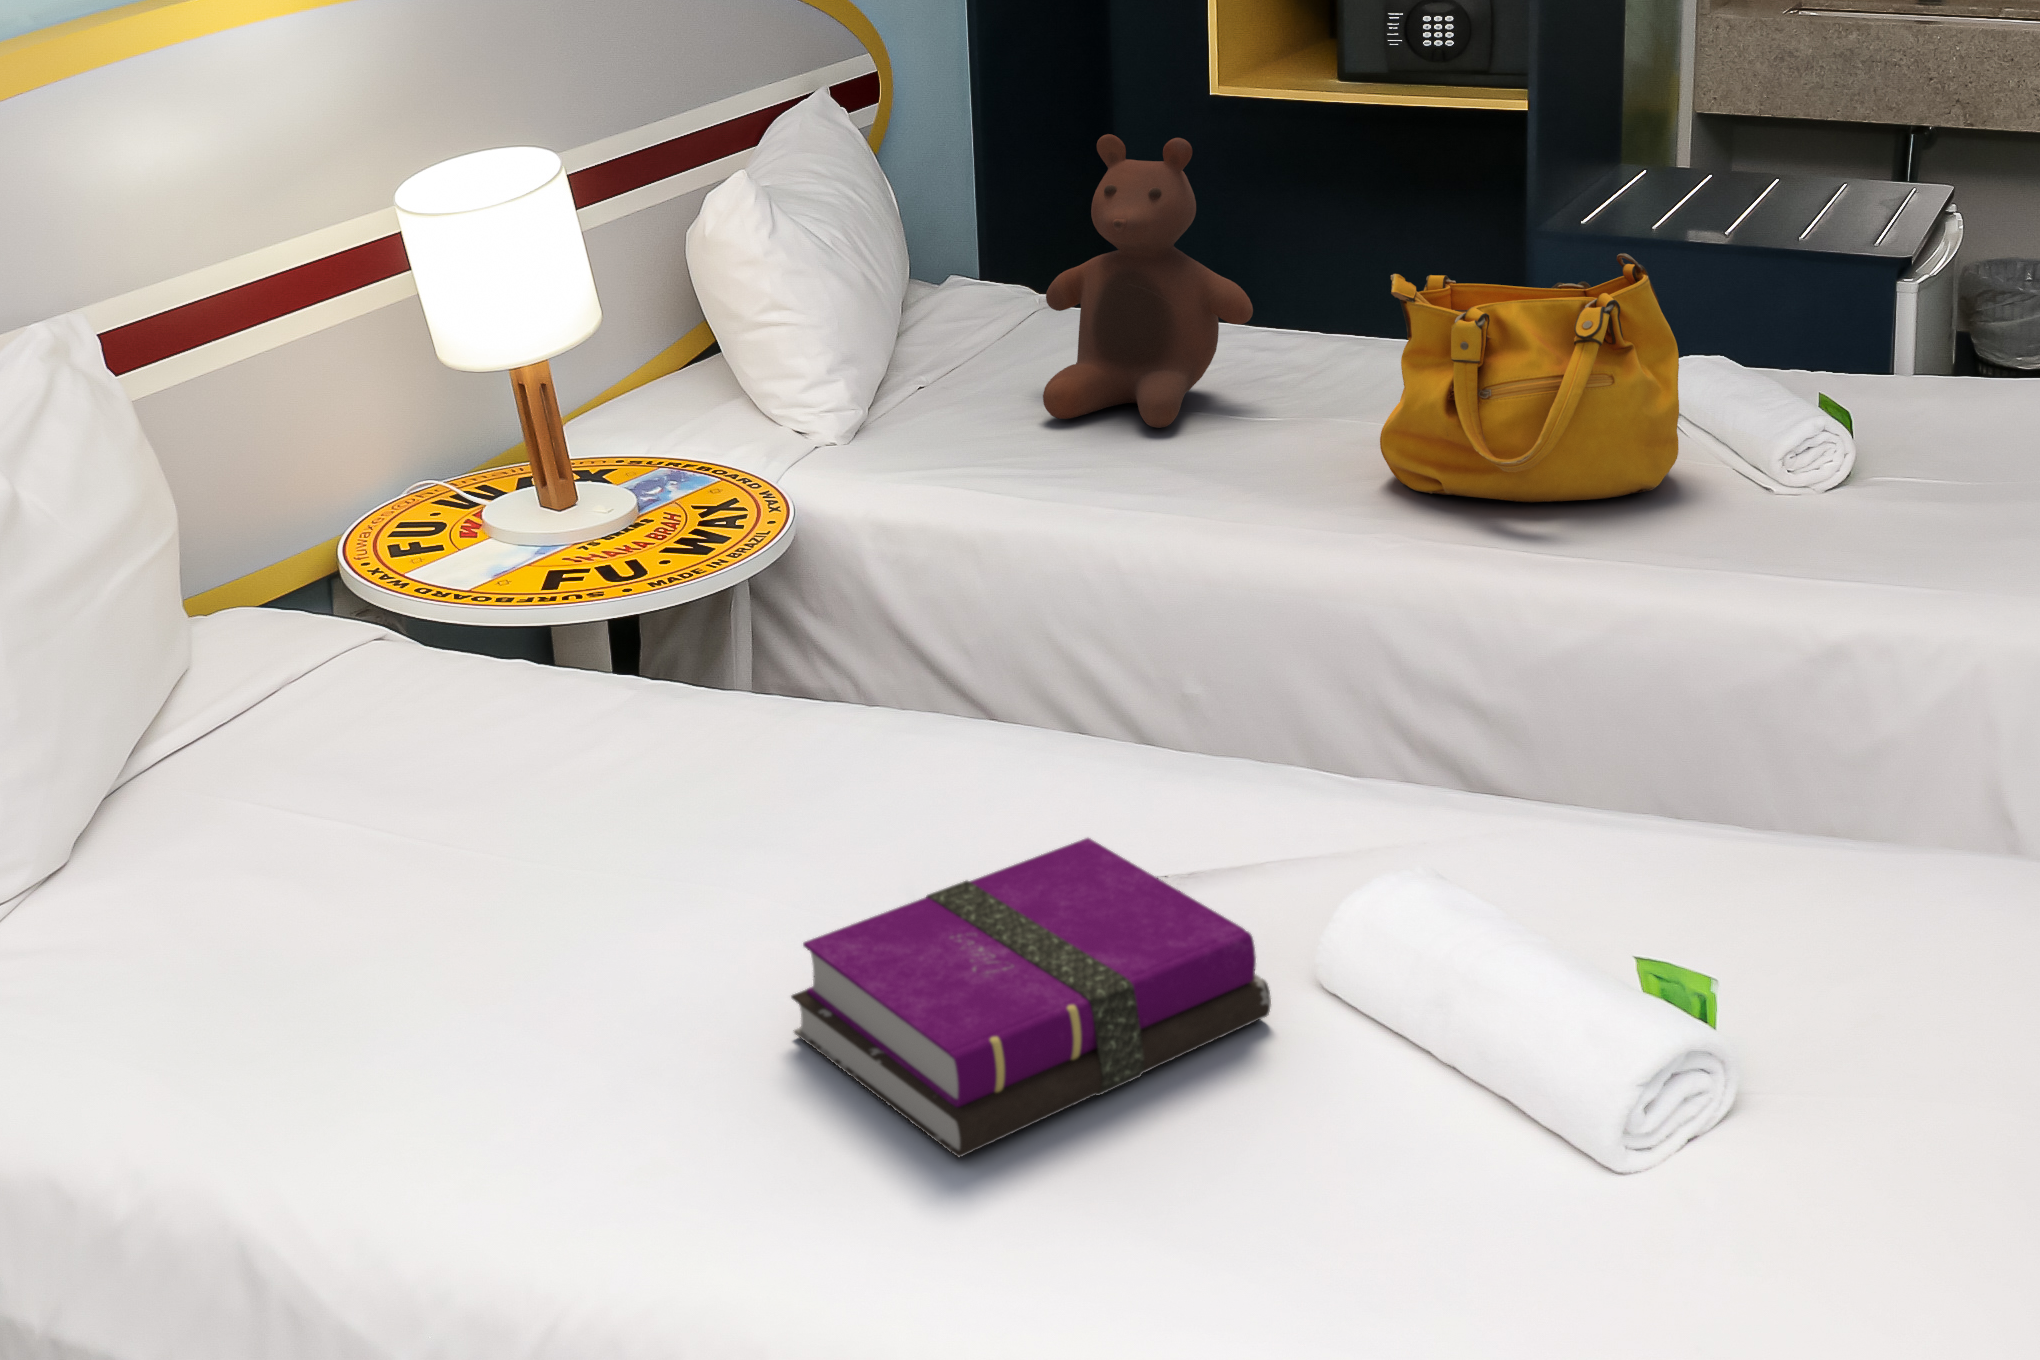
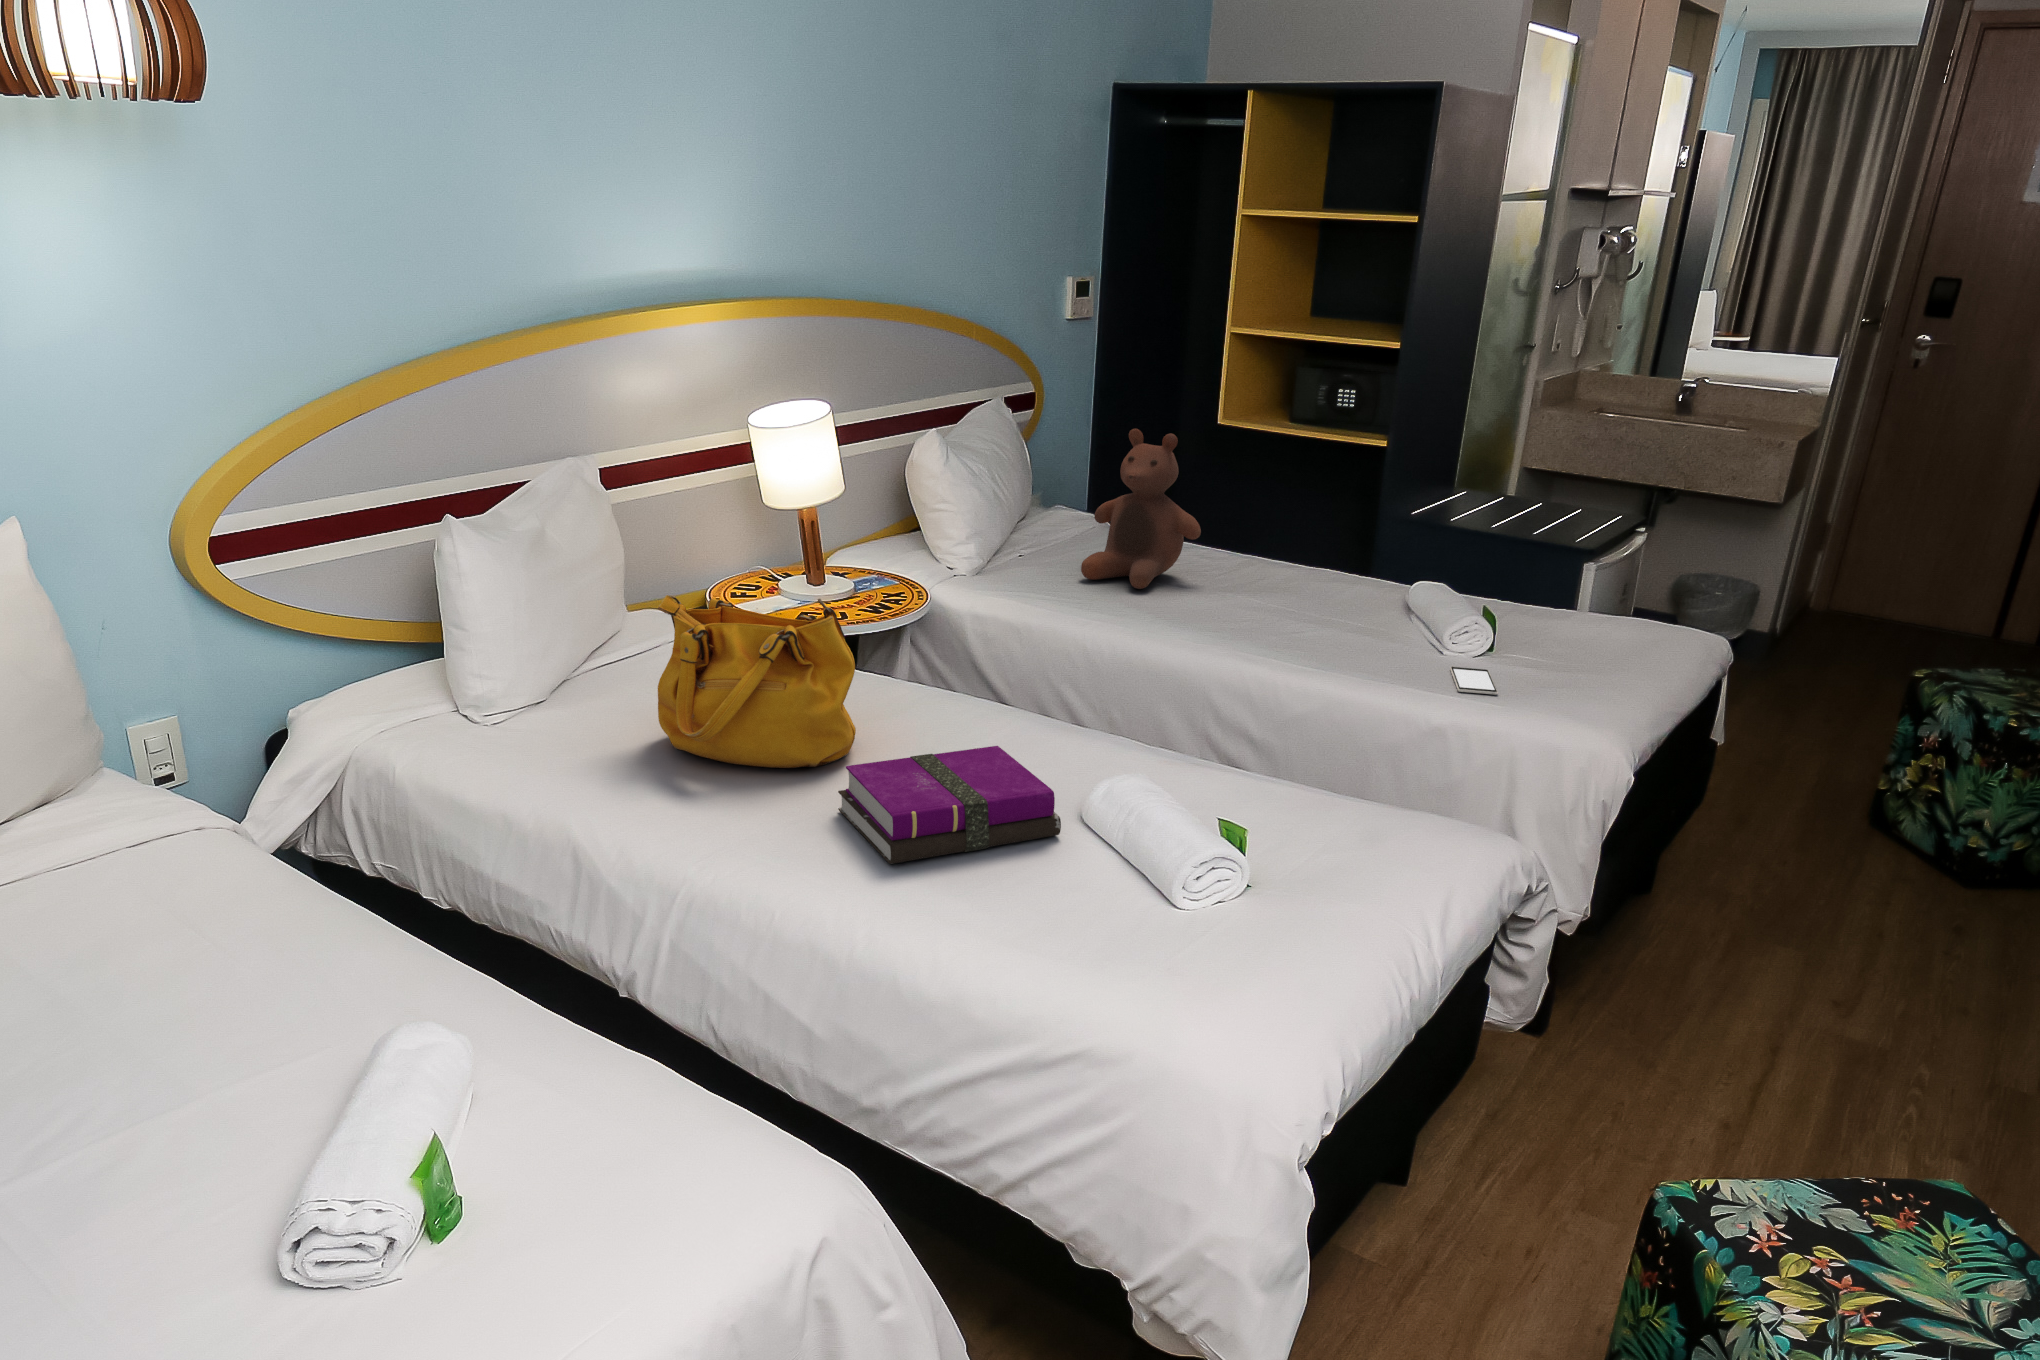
handbag: present [1380,253,1679,502] -> present [658,595,856,768]
smartphone: none [1778,513,1888,565] -> present [1450,667,1498,695]

